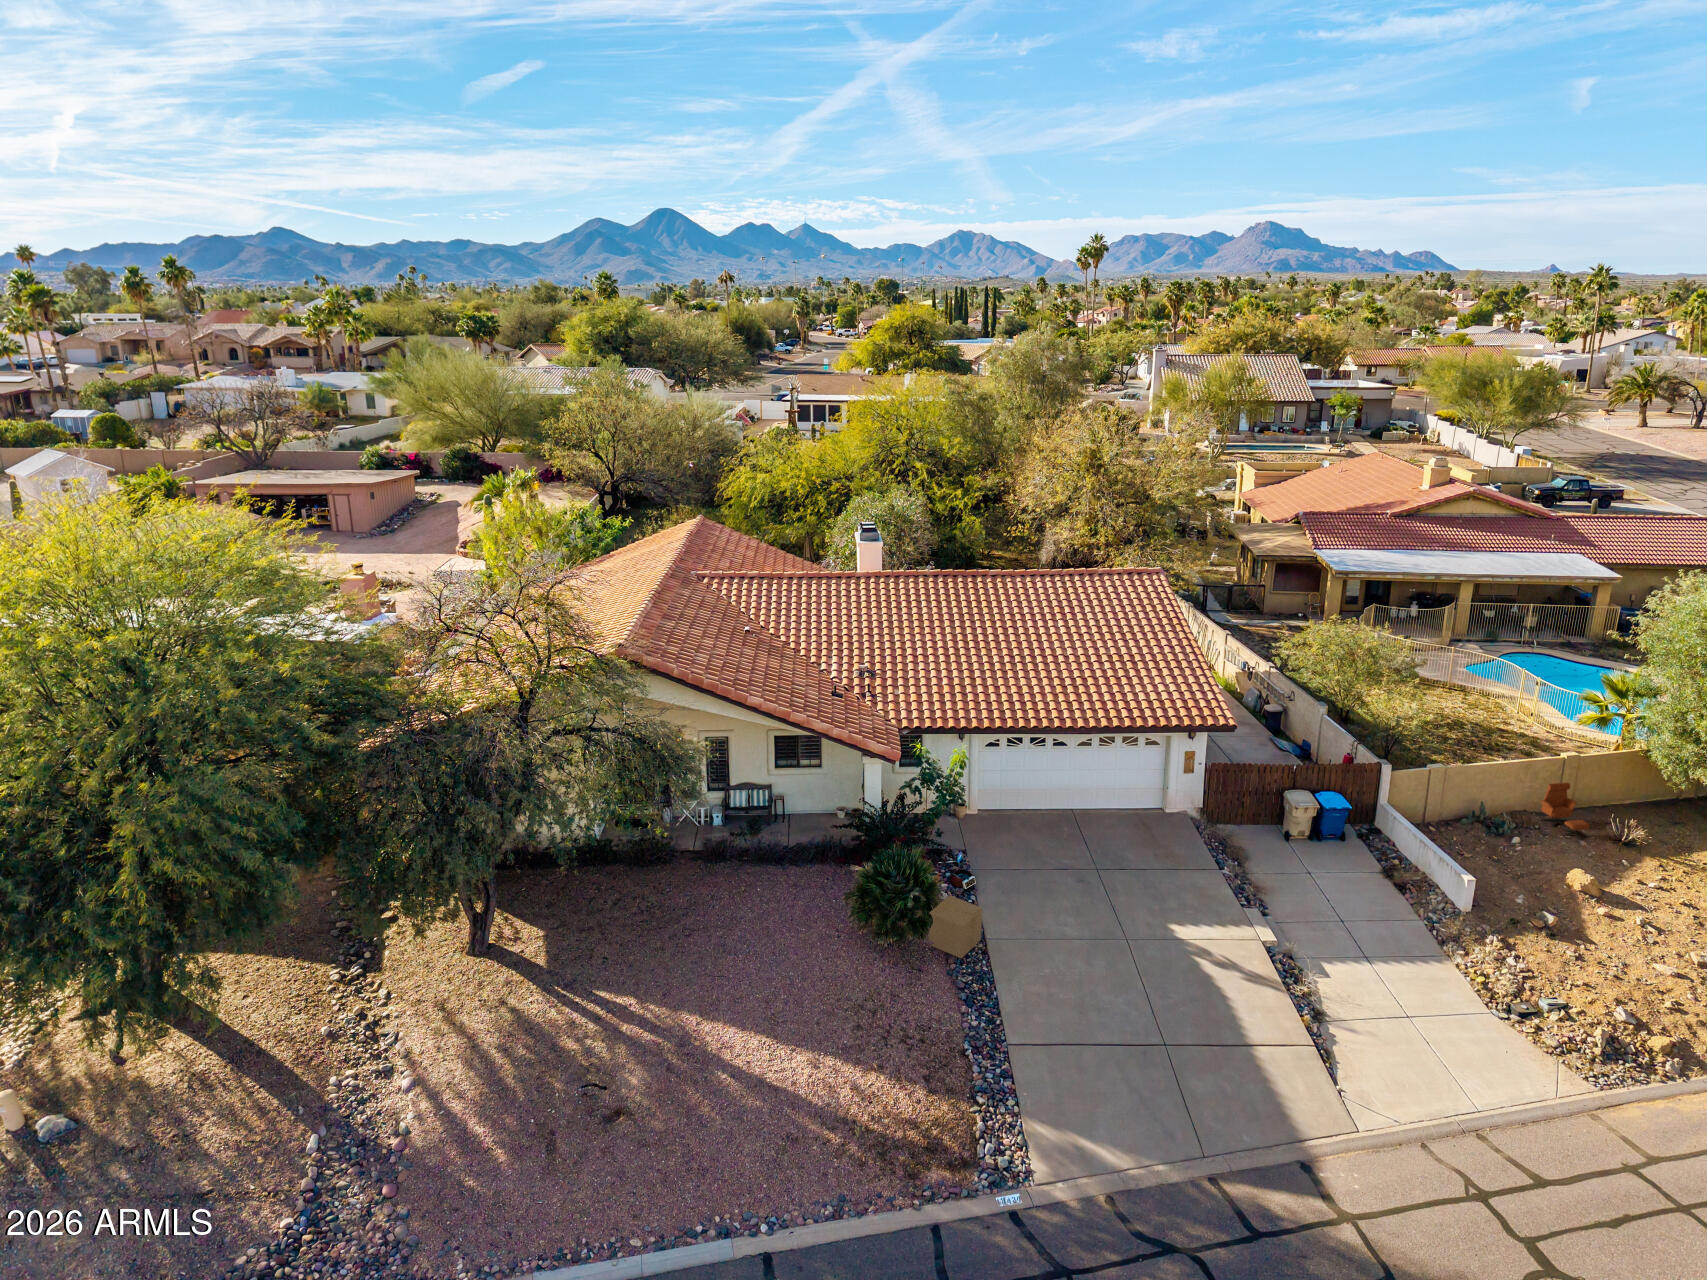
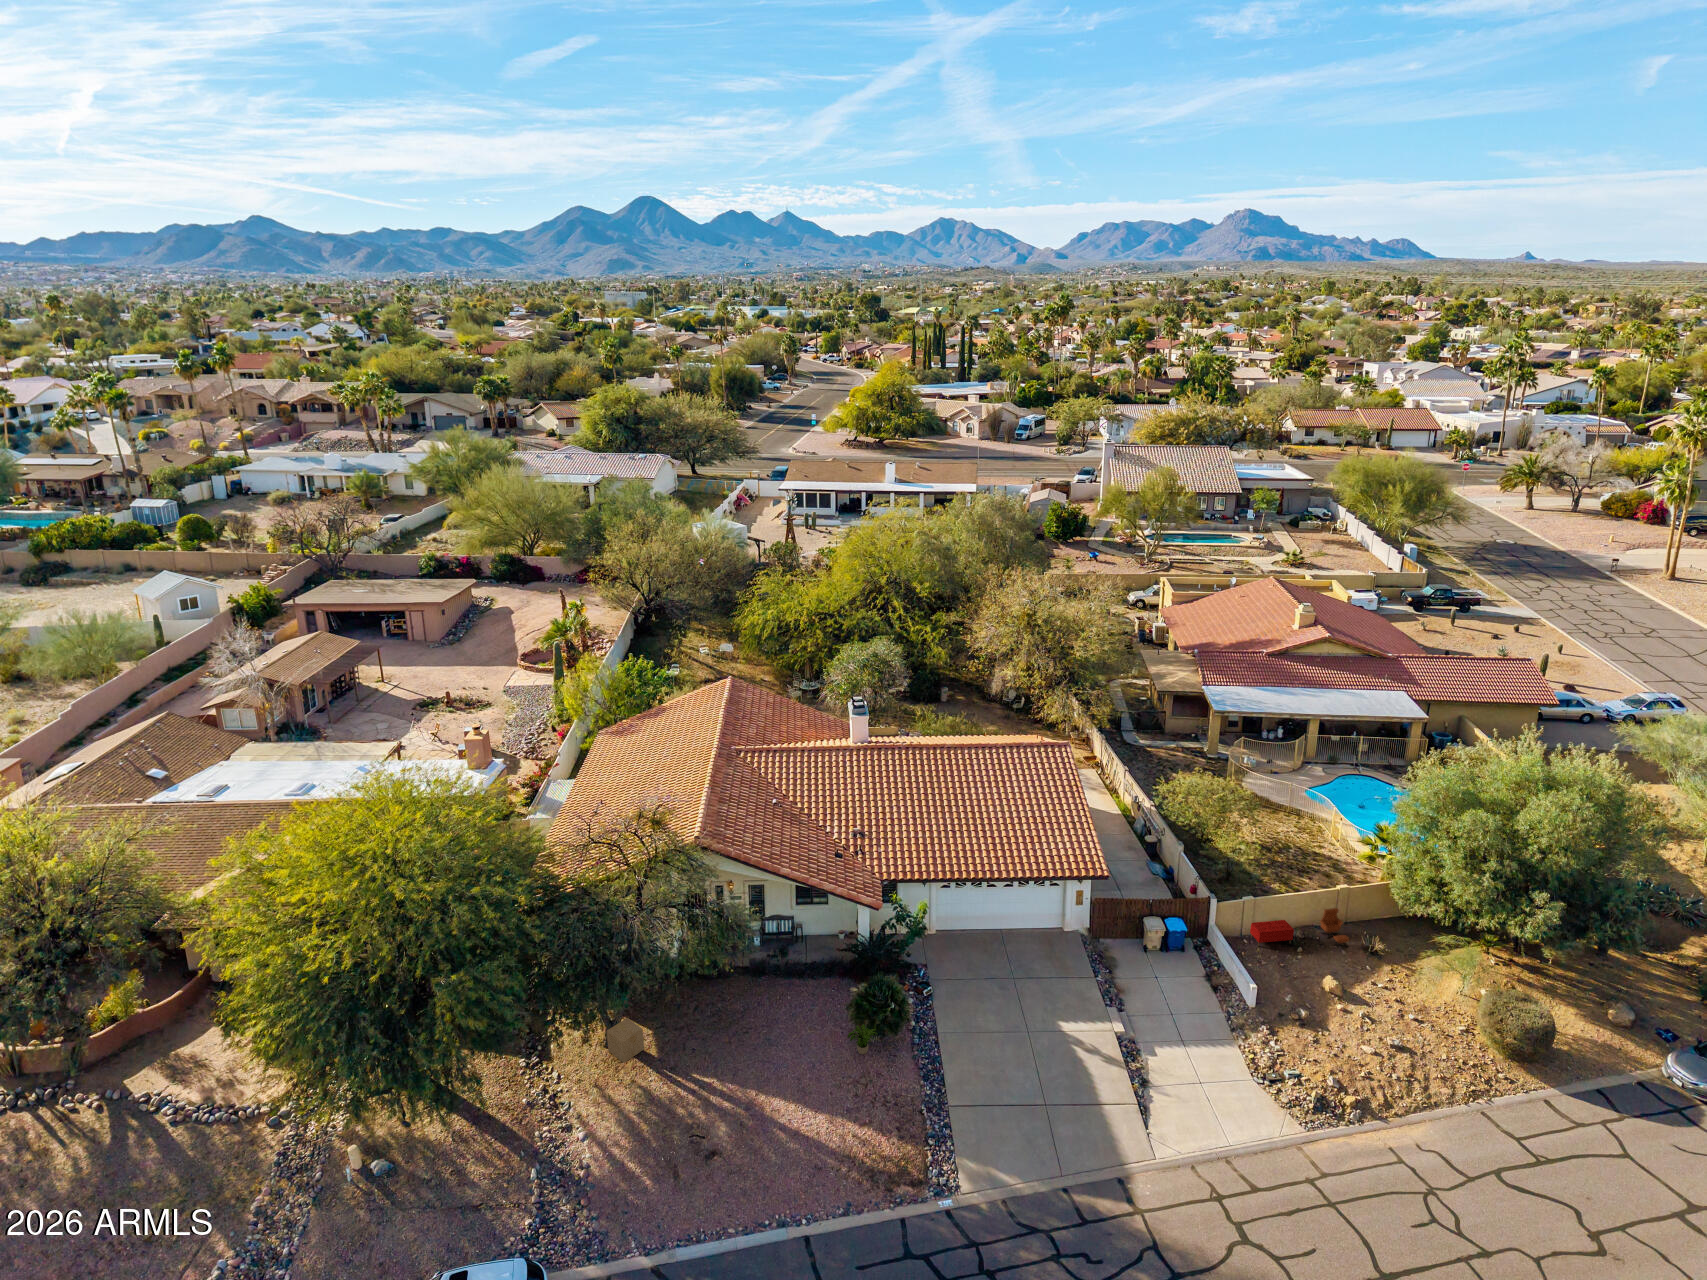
bench: none [1439,799,1508,836] -> present [1250,920,1294,947]
cardboard box: present [929,895,982,958] -> present [607,1018,644,1063]
potted plant: none [845,923,894,969] -> present [847,1024,877,1054]

